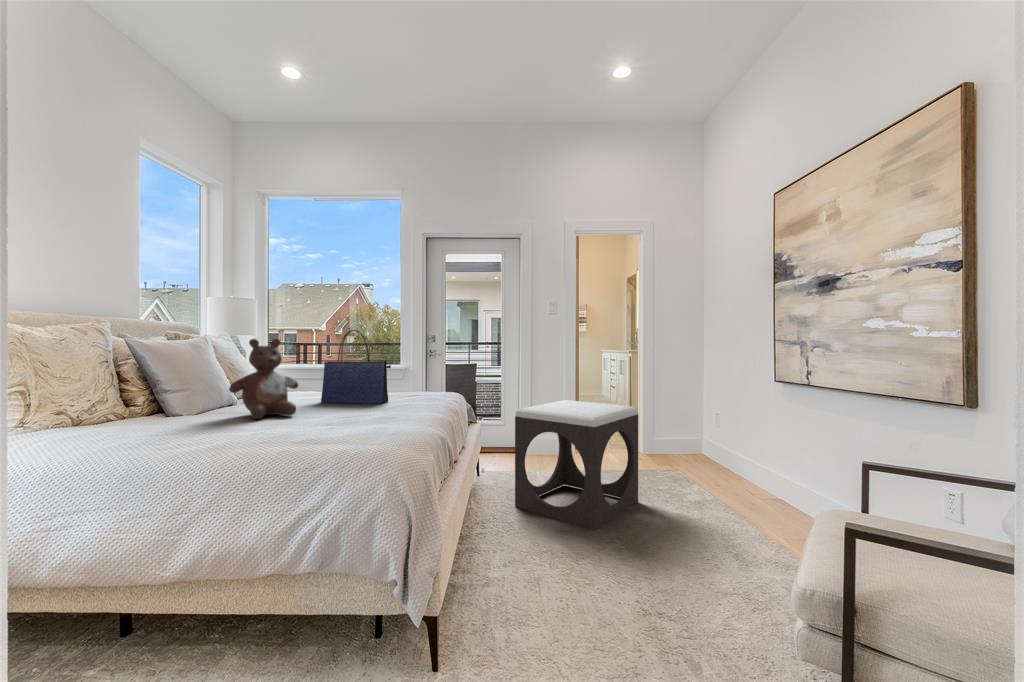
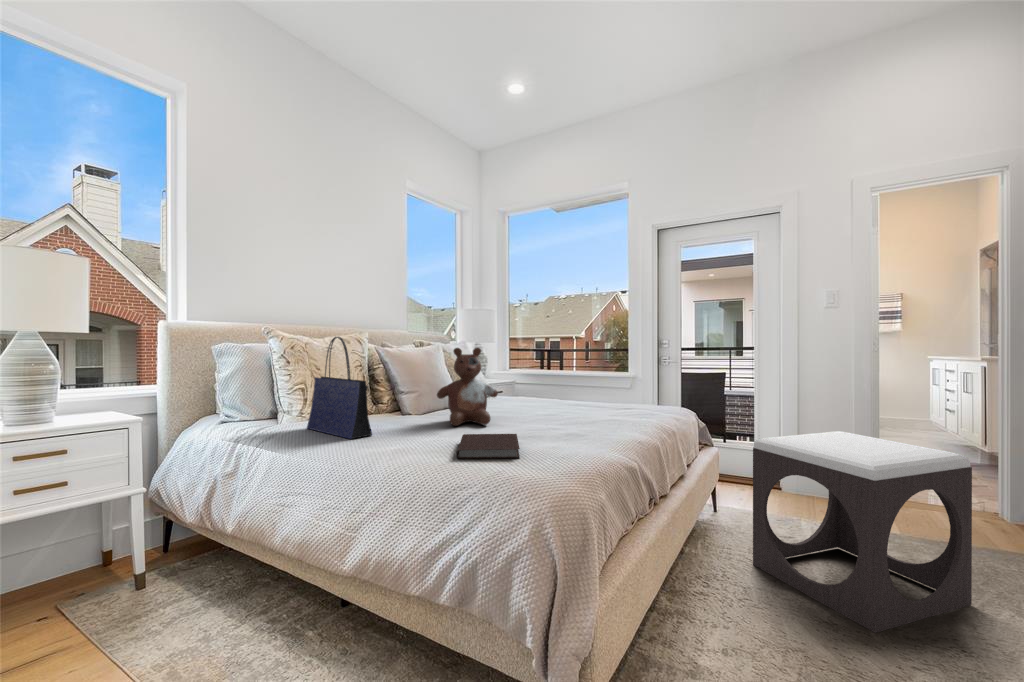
tote bag: present [321,330,391,404] -> present [307,337,372,439]
notebook: none [283,417,356,442] -> present [457,434,520,459]

